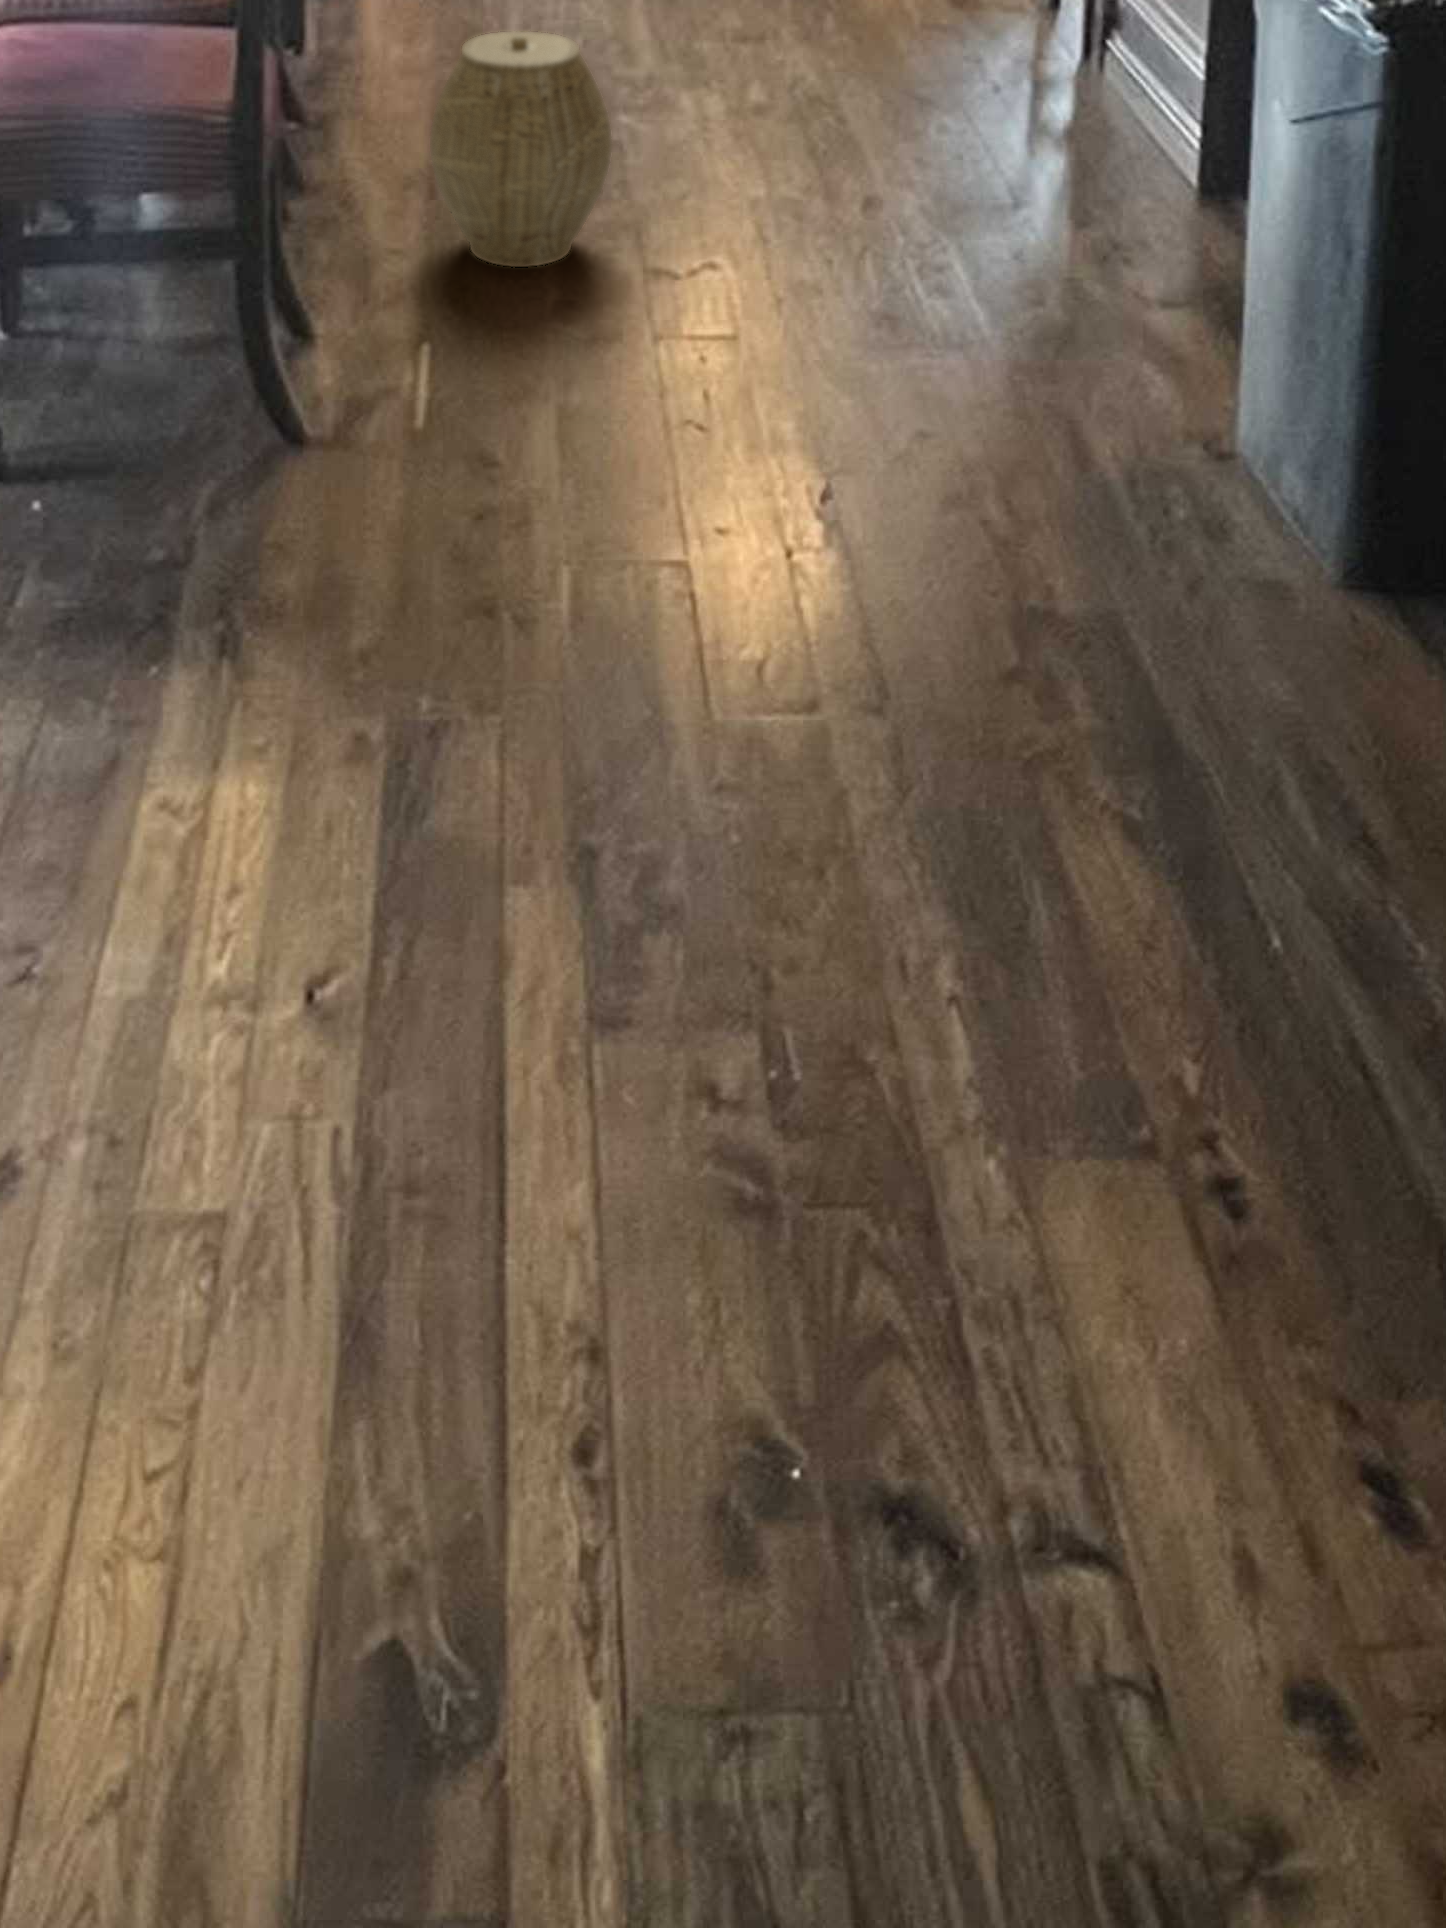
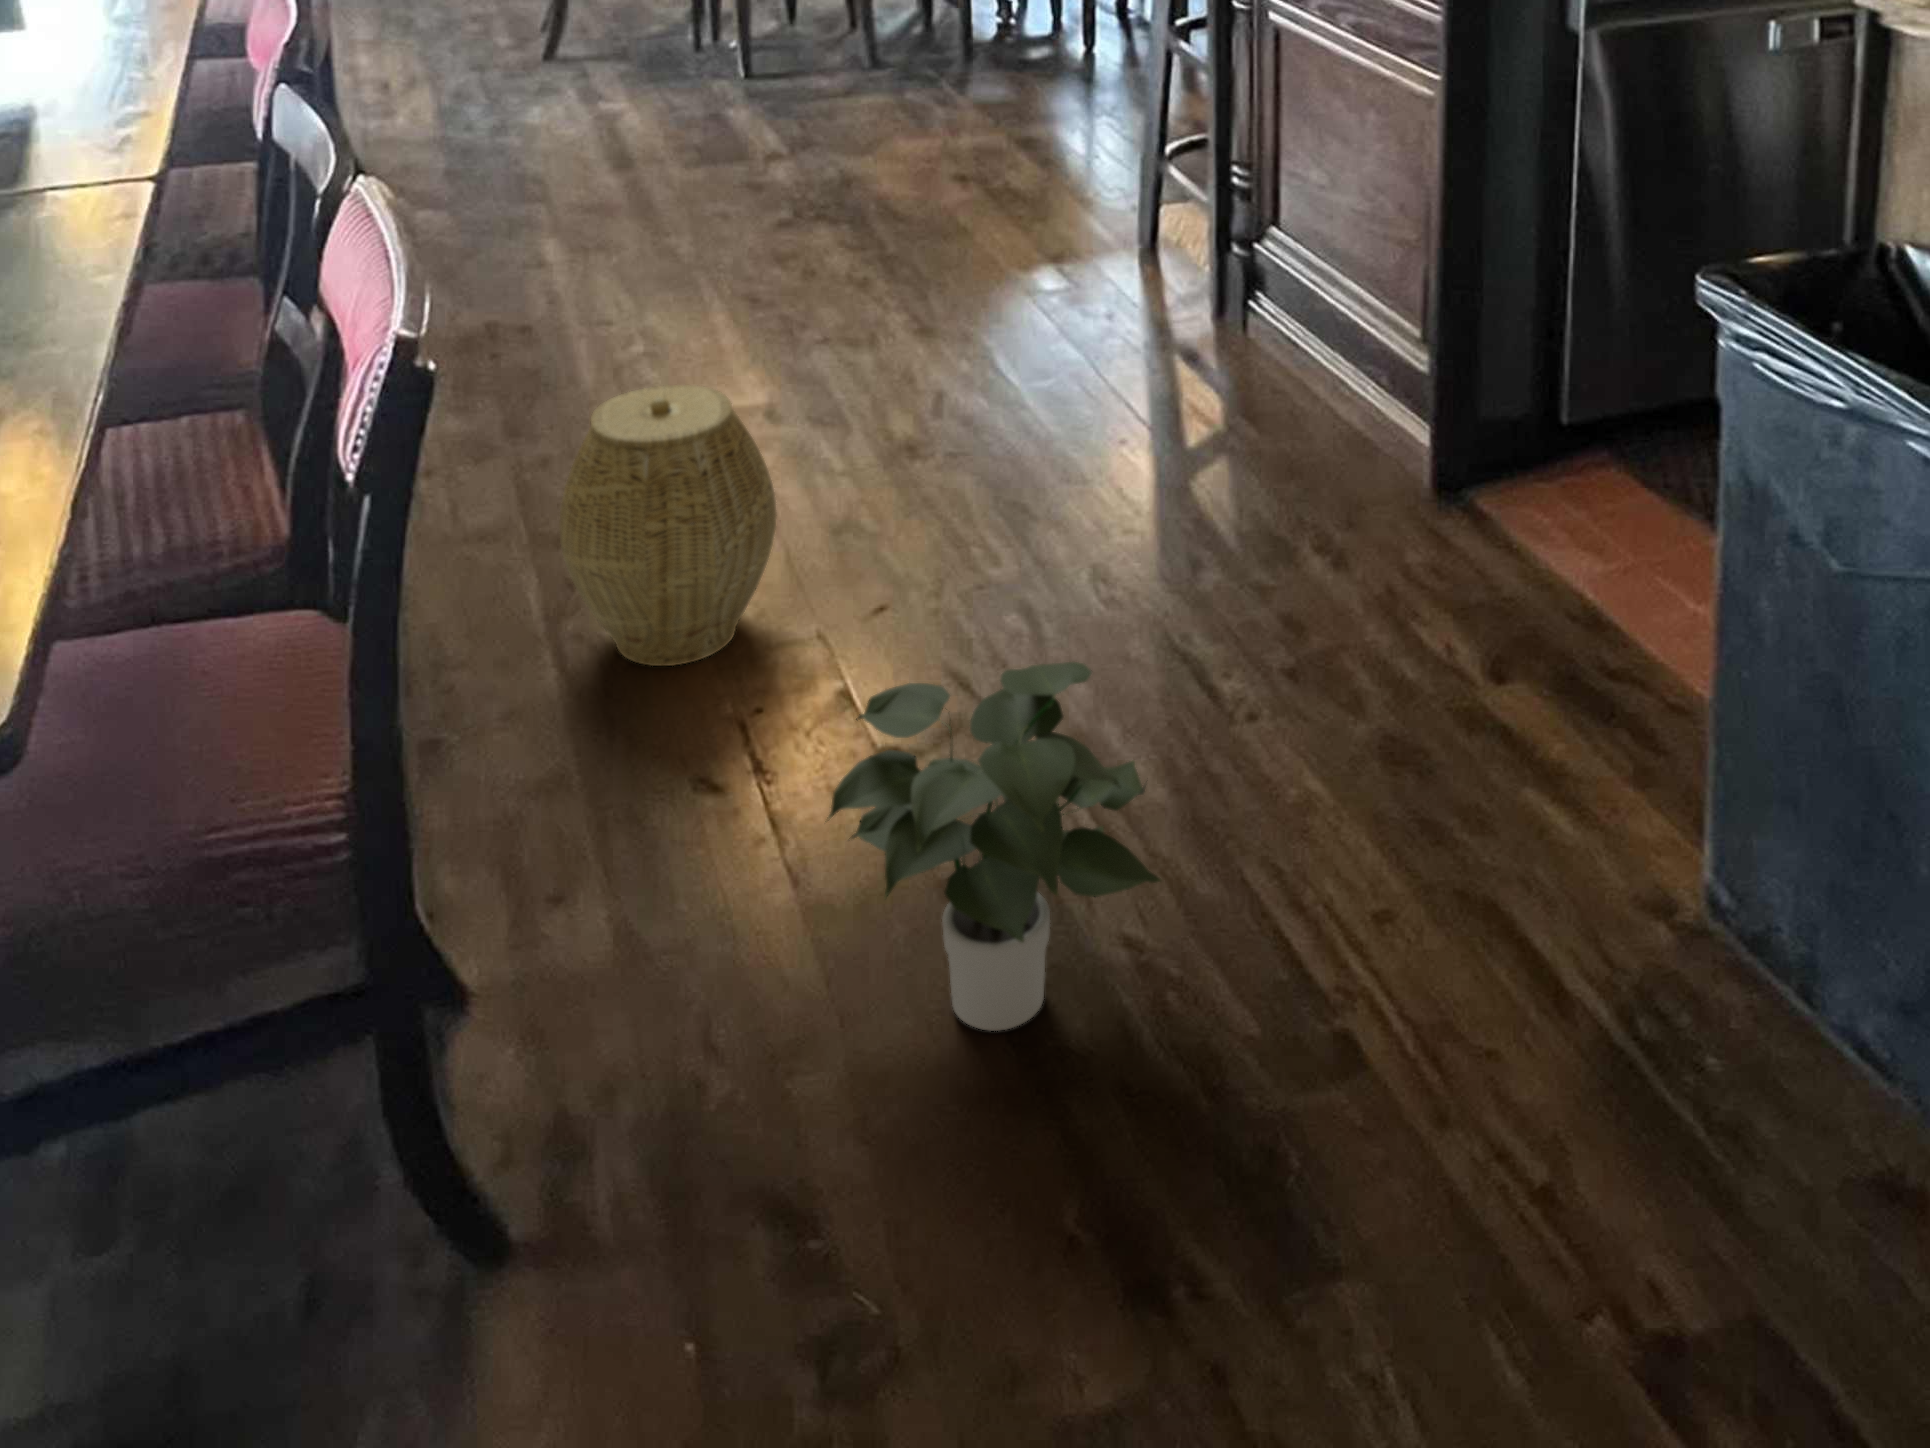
potted plant: none [555,235,825,526] -> present [825,662,1161,1031]

